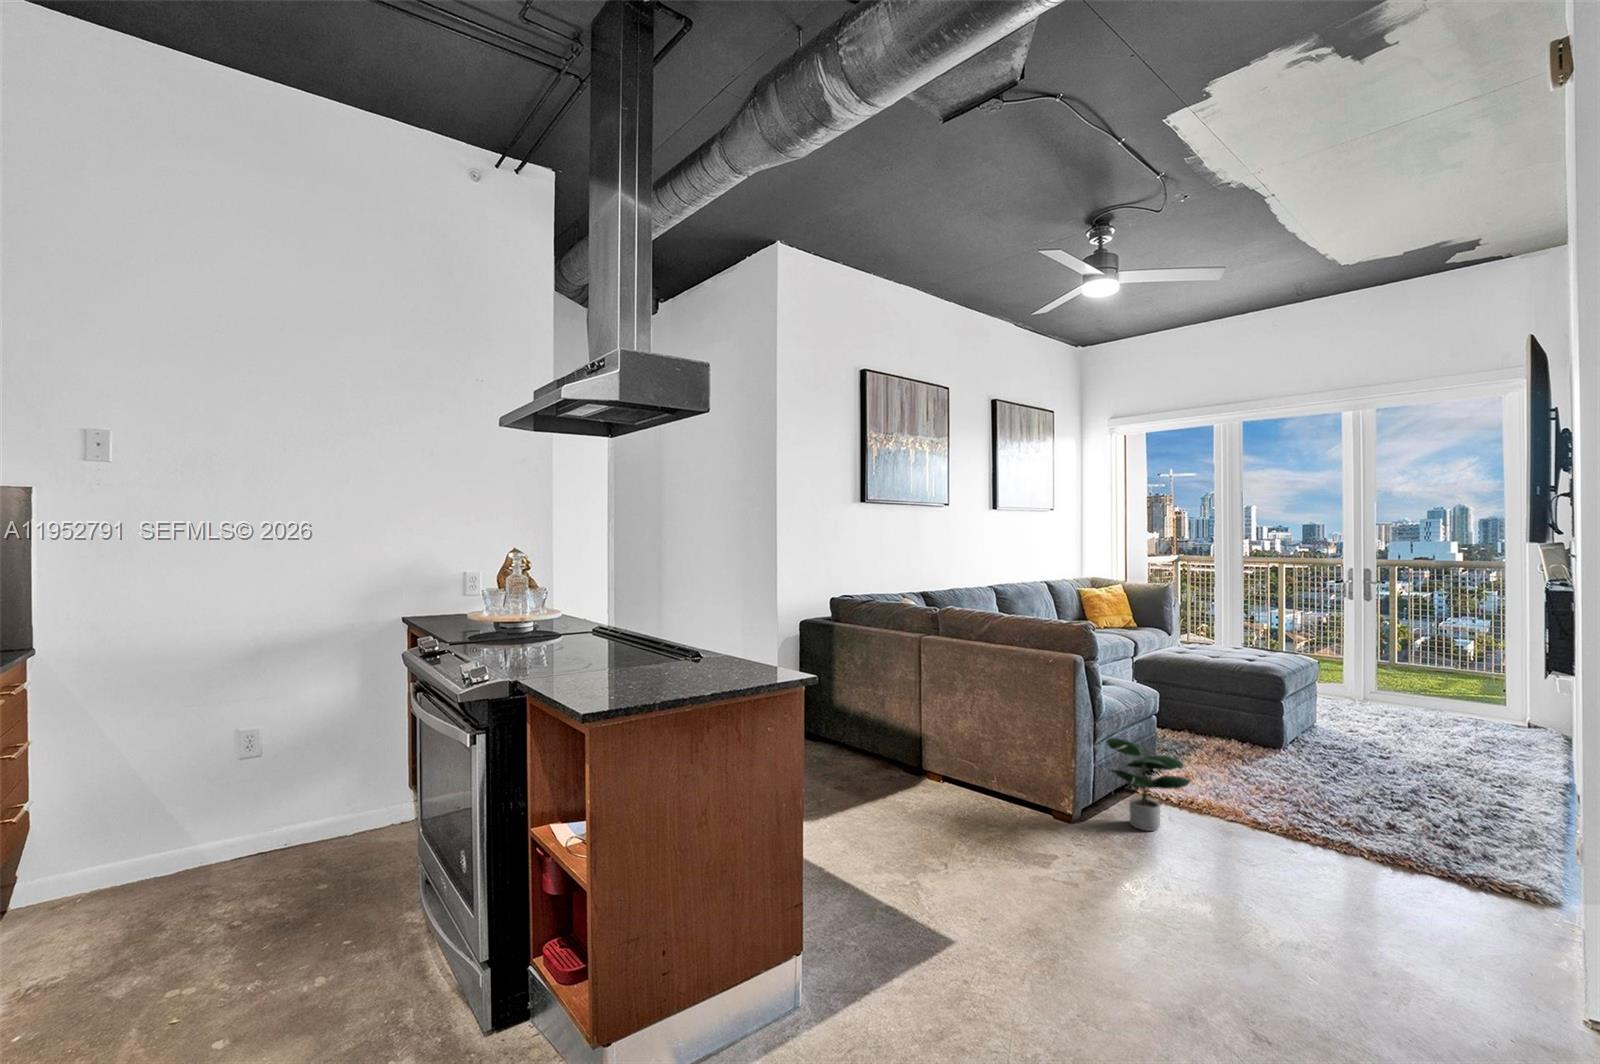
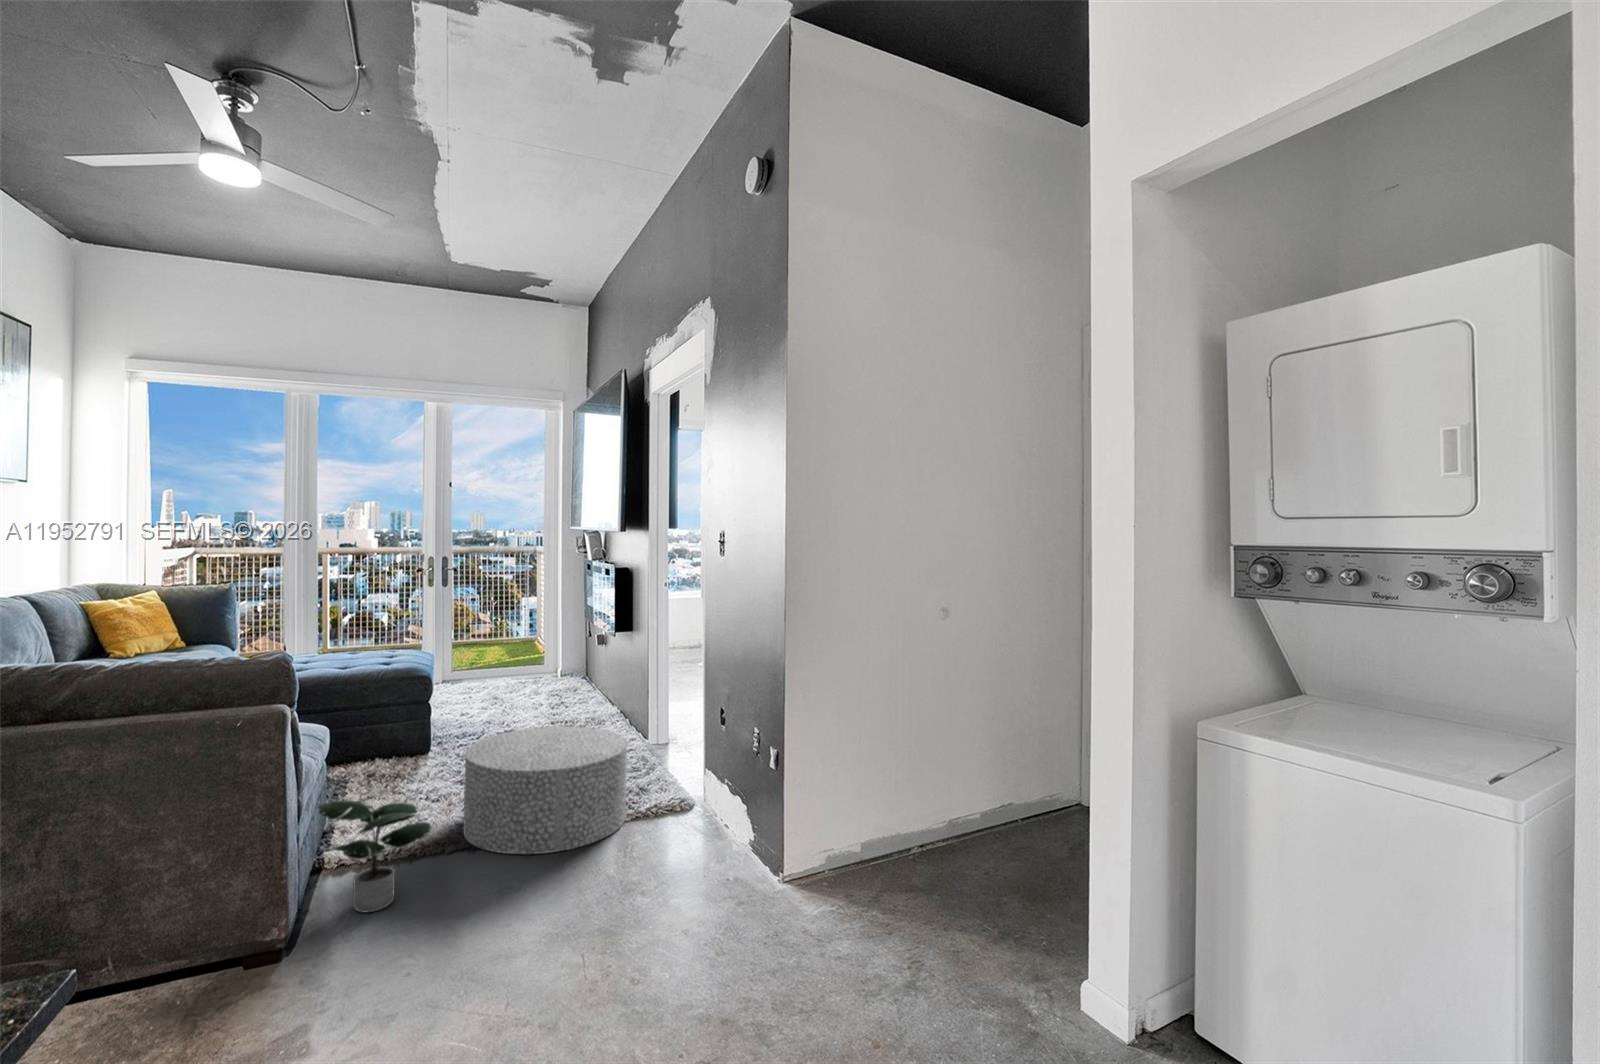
ottoman: none [1251,736,1447,871] -> present [463,726,627,854]

